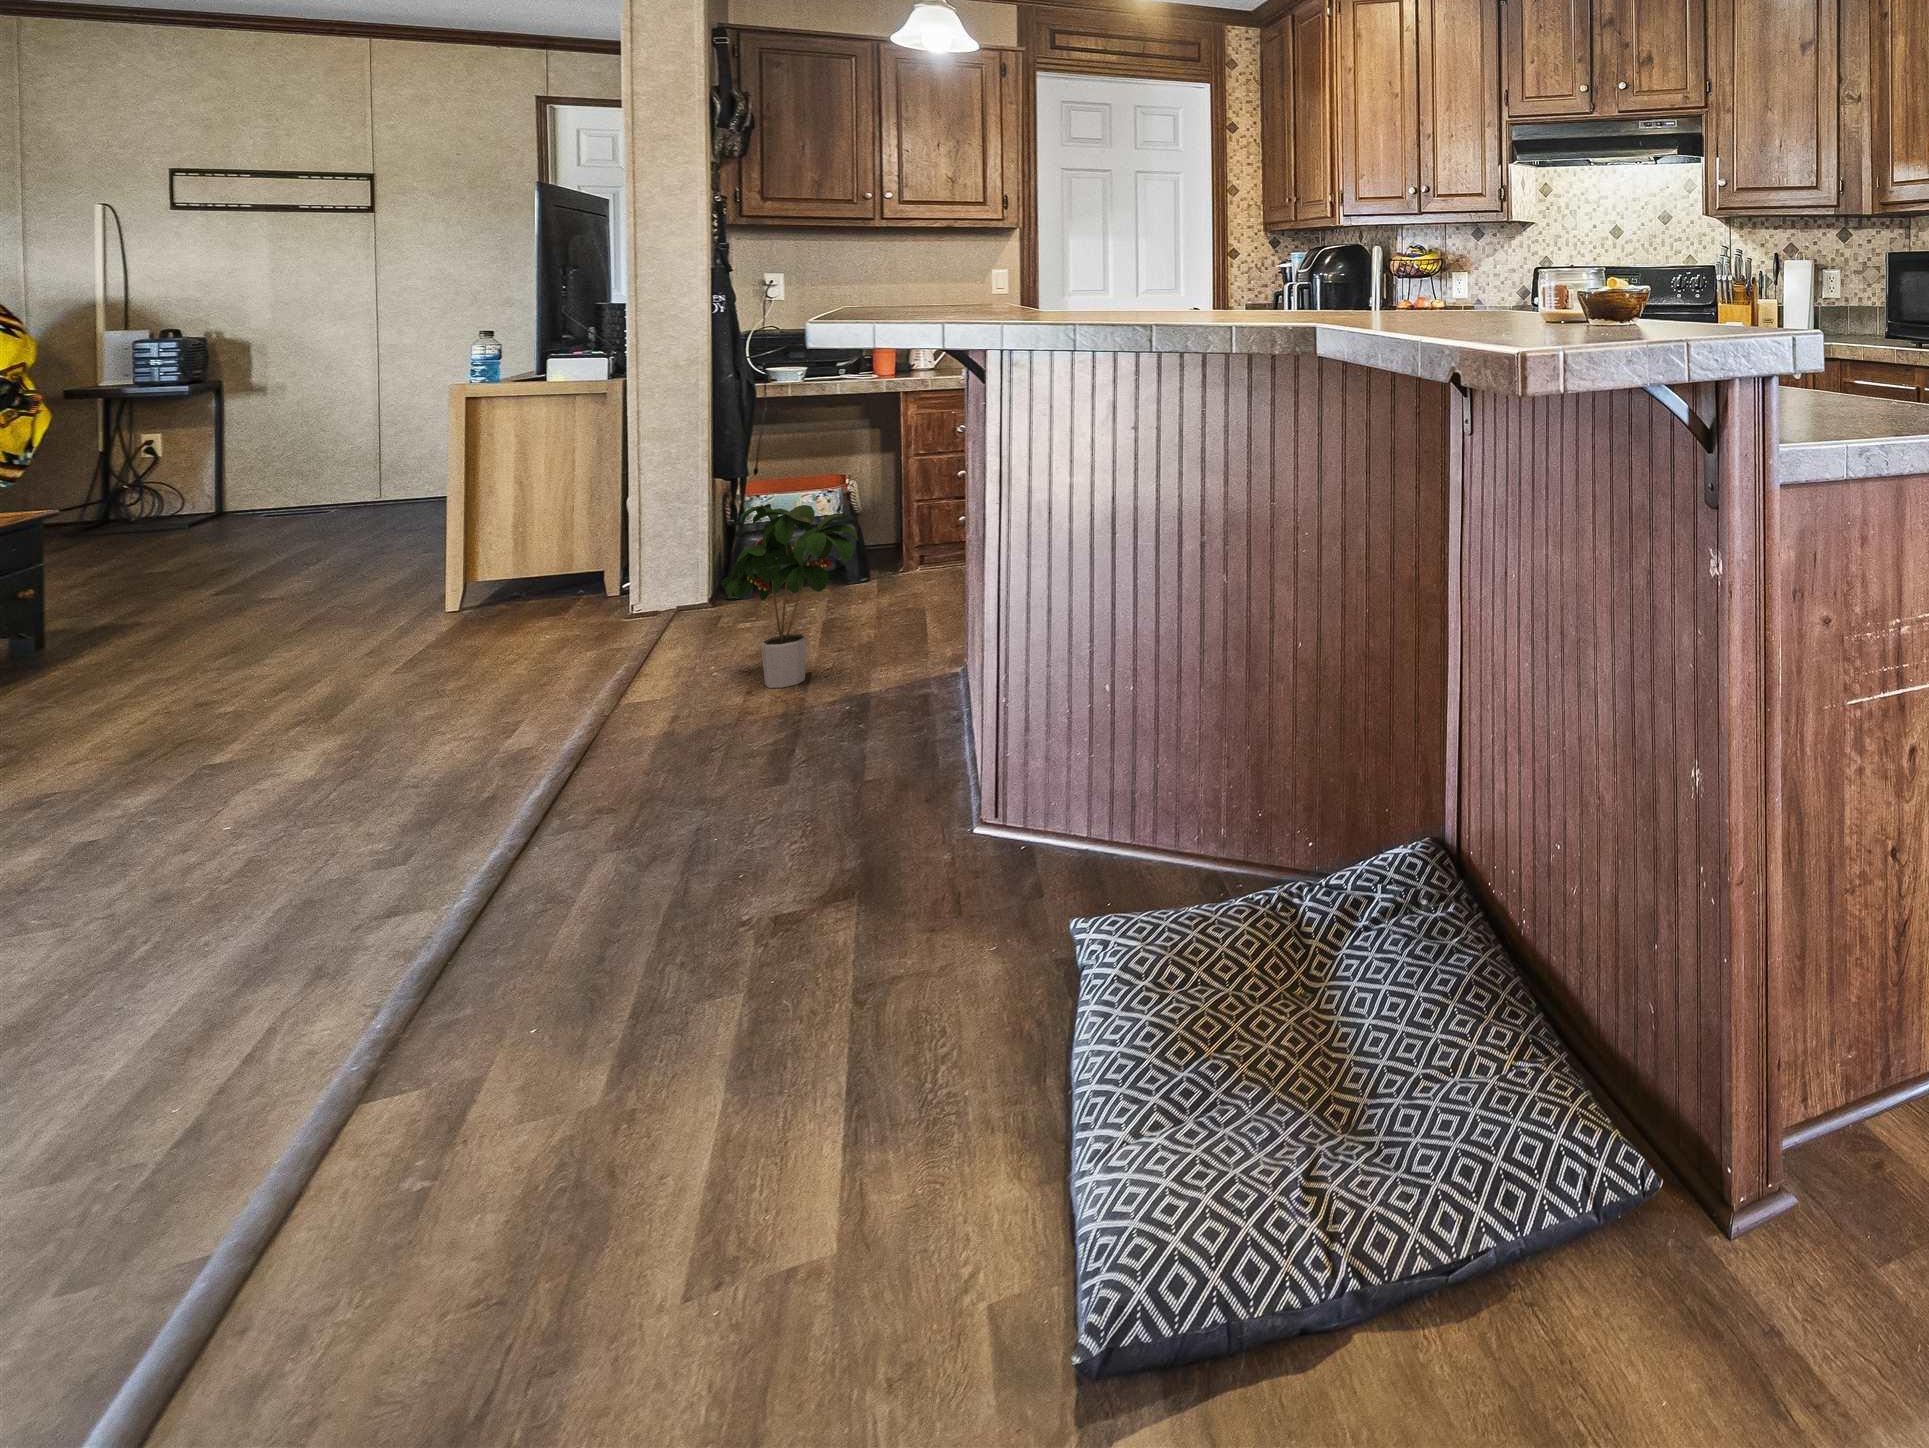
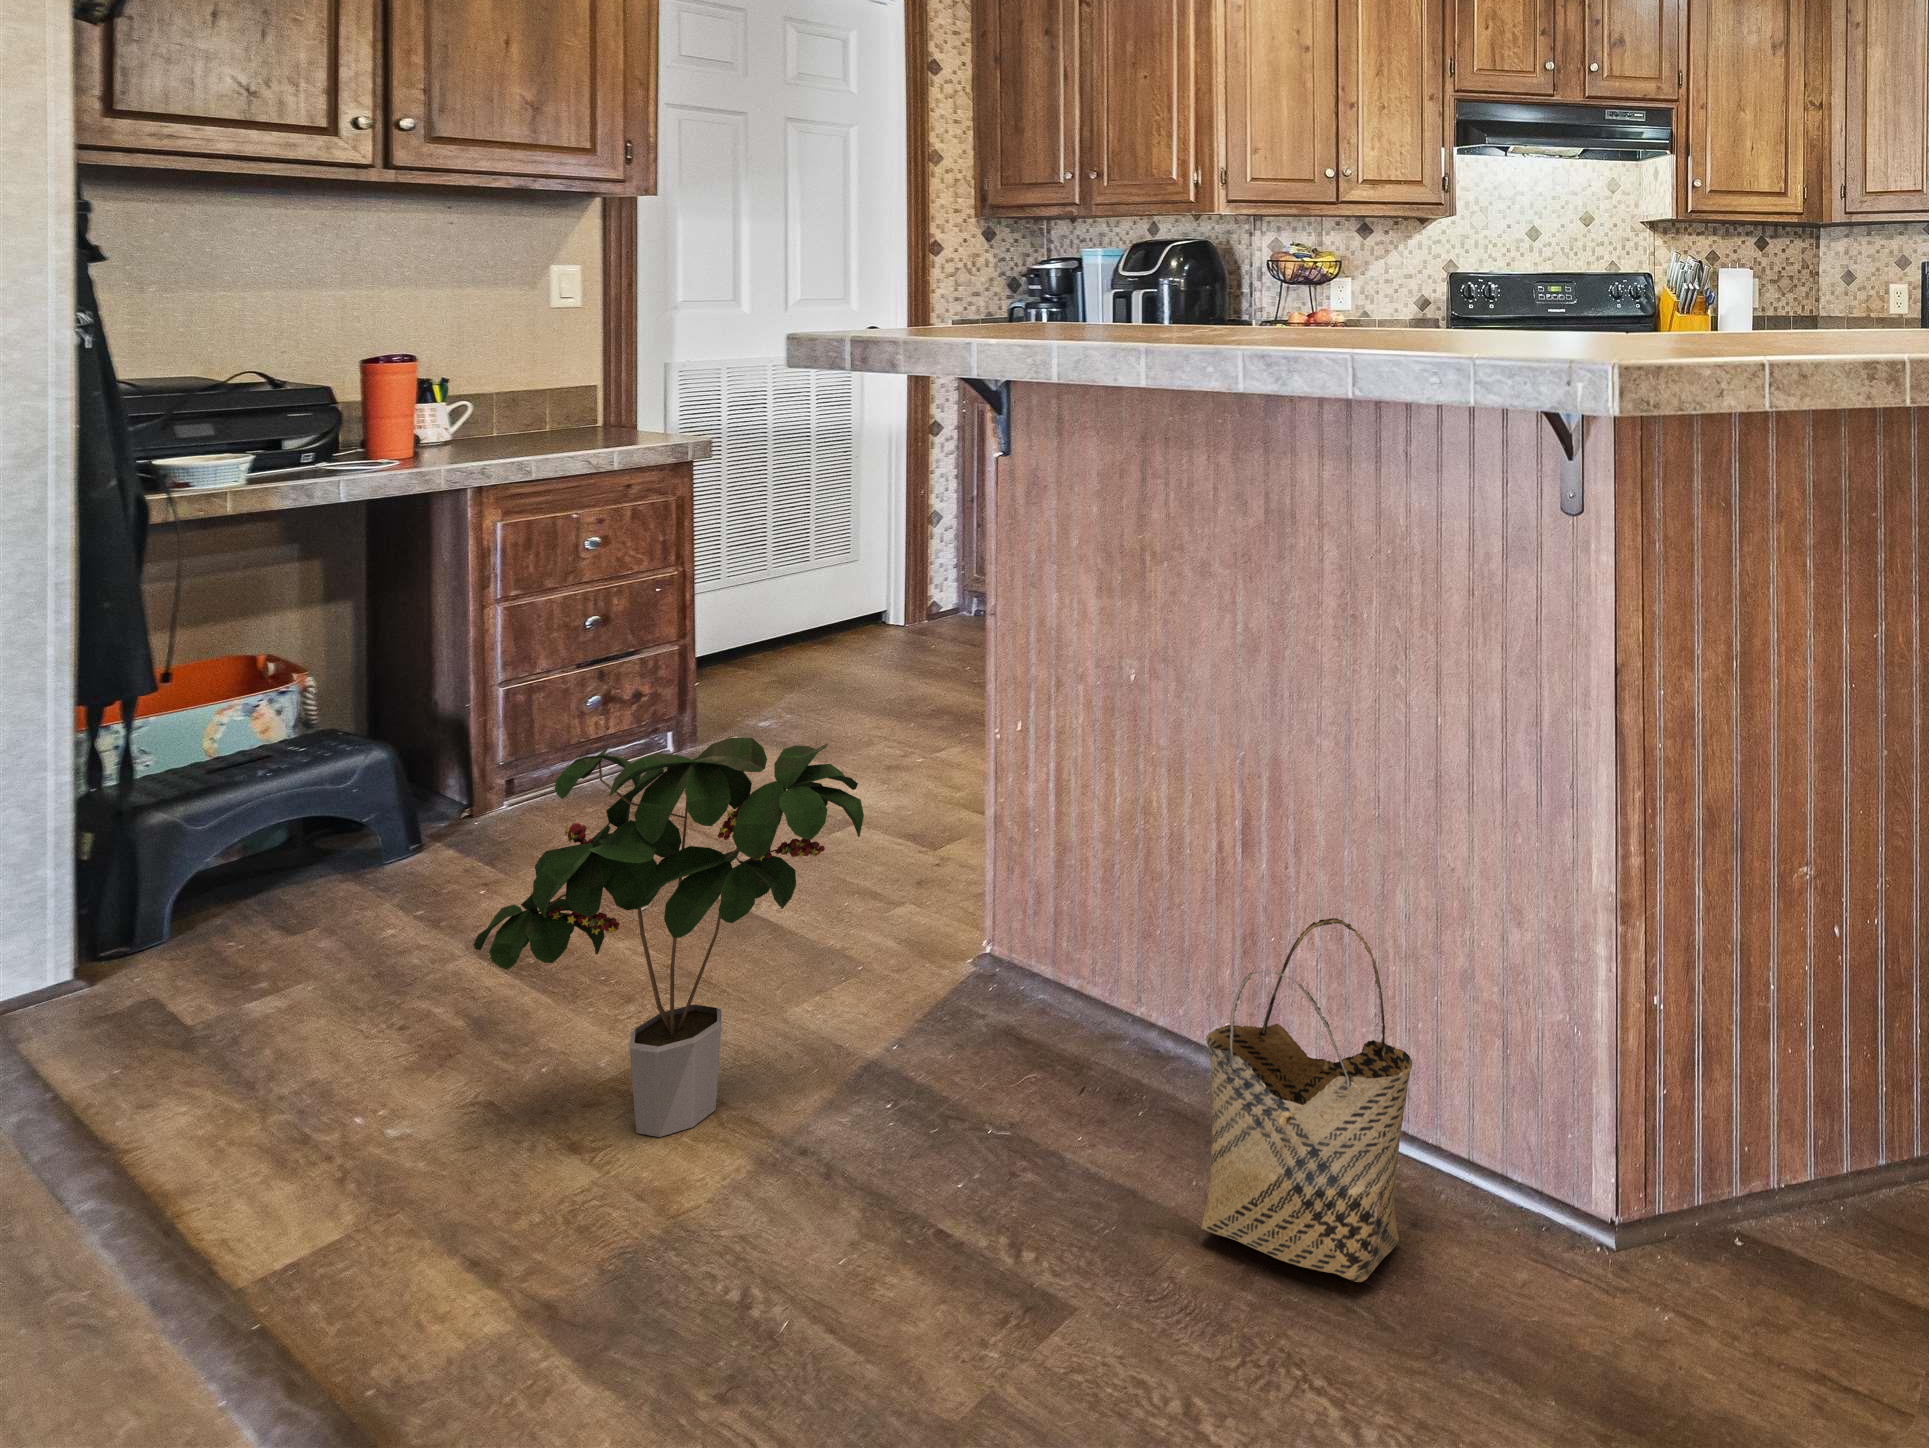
woven basket: none [843,619,924,792] -> present [1201,918,1412,1282]

